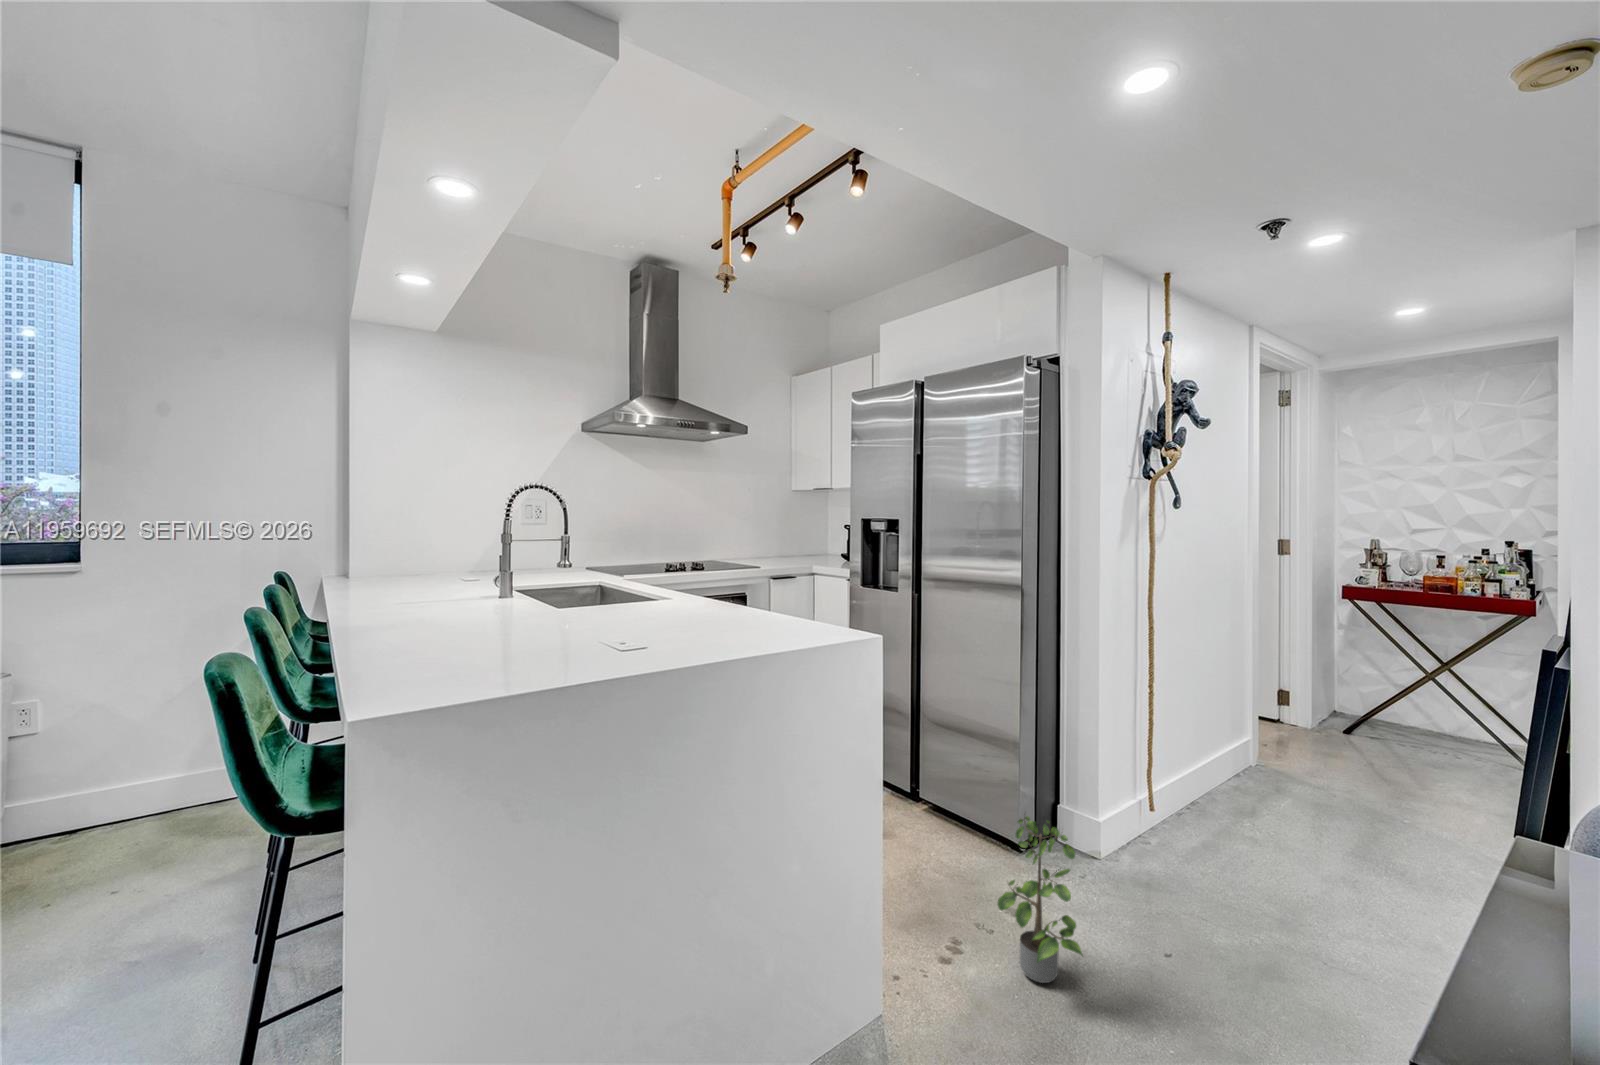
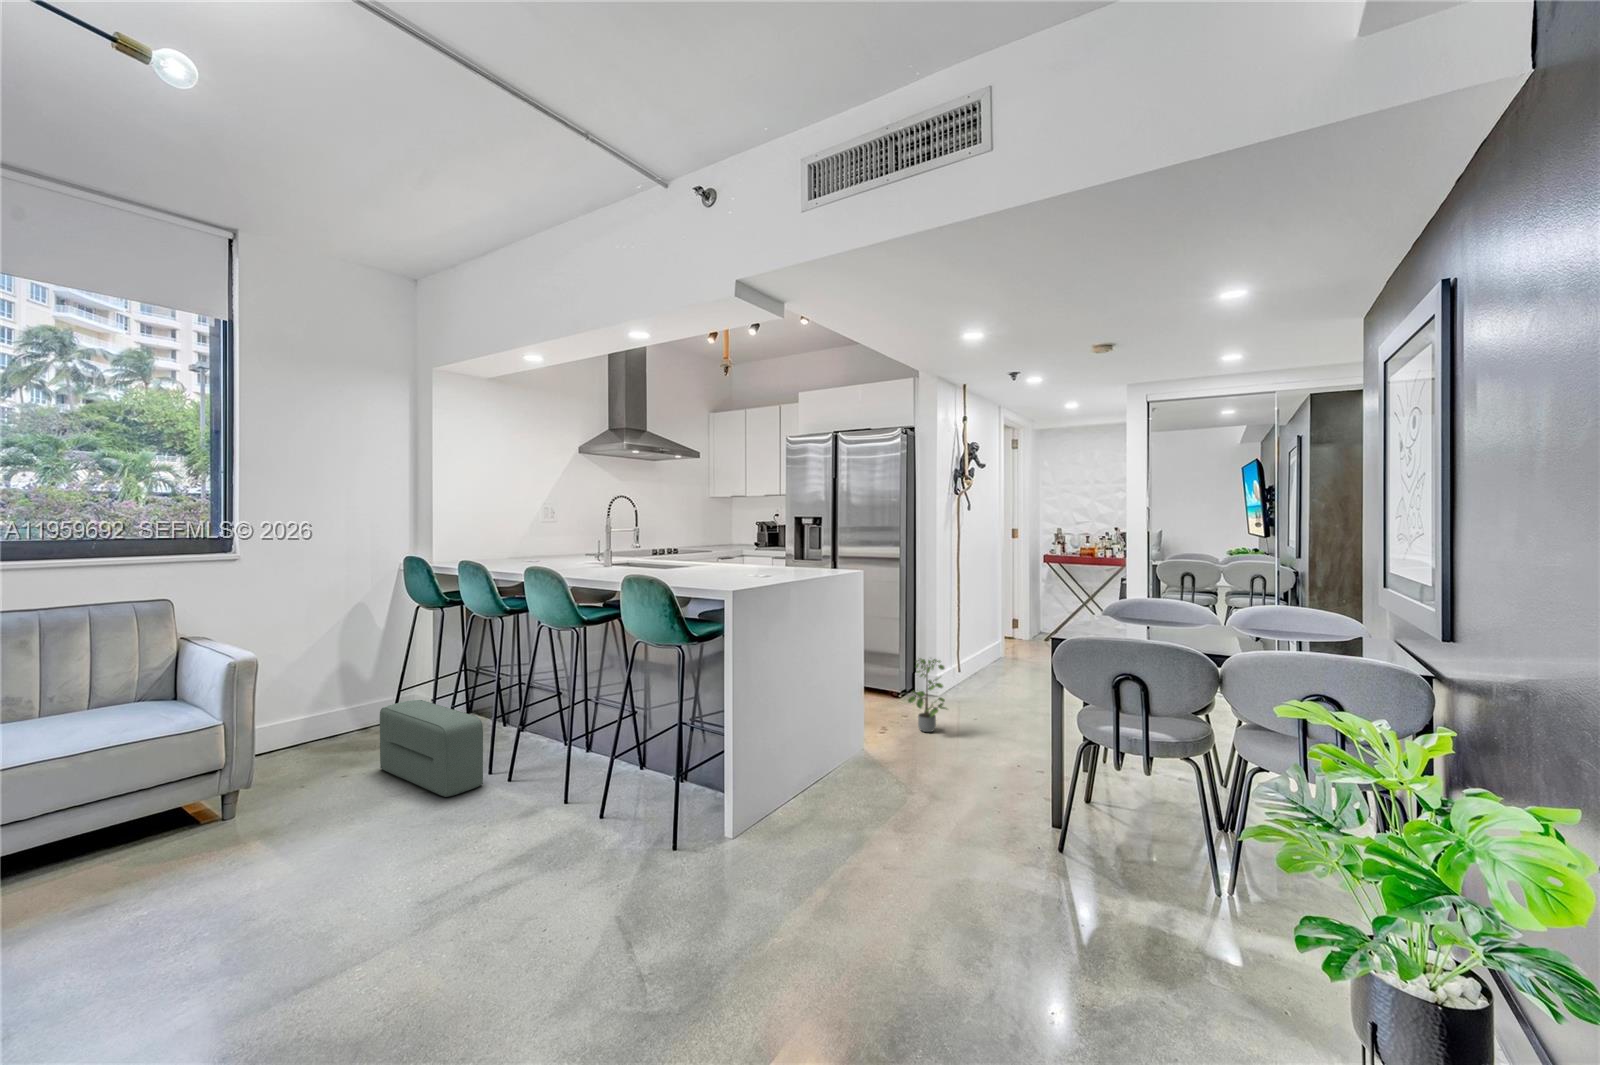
pouf: none [99,787,221,992] -> present [380,700,483,797]

